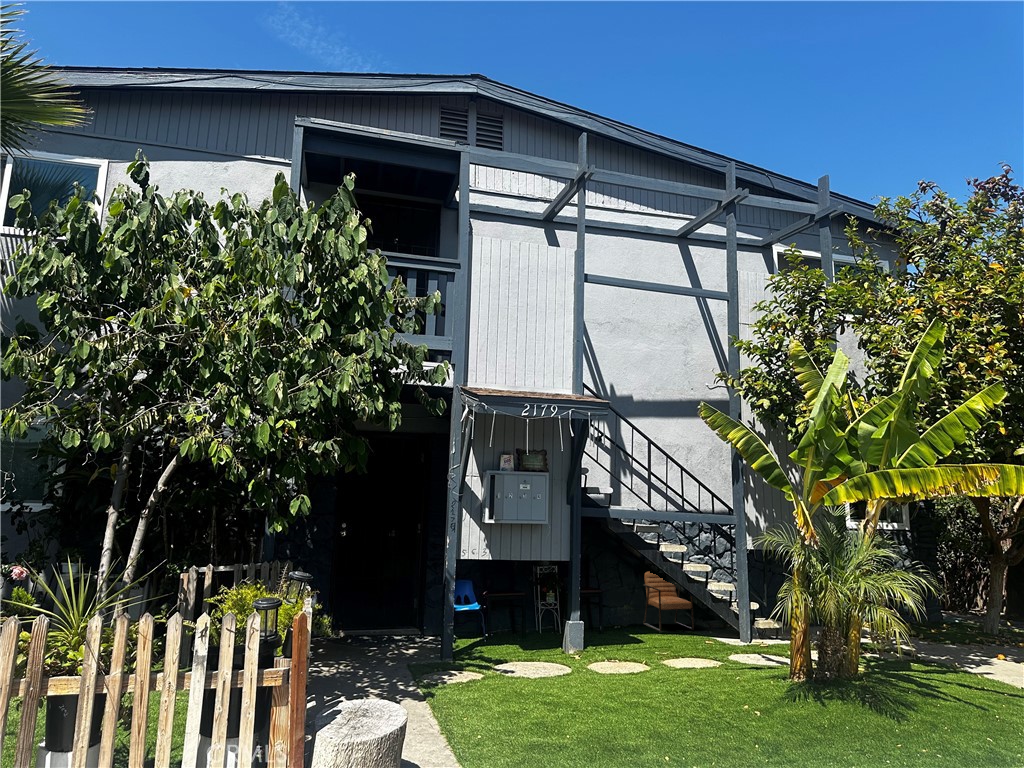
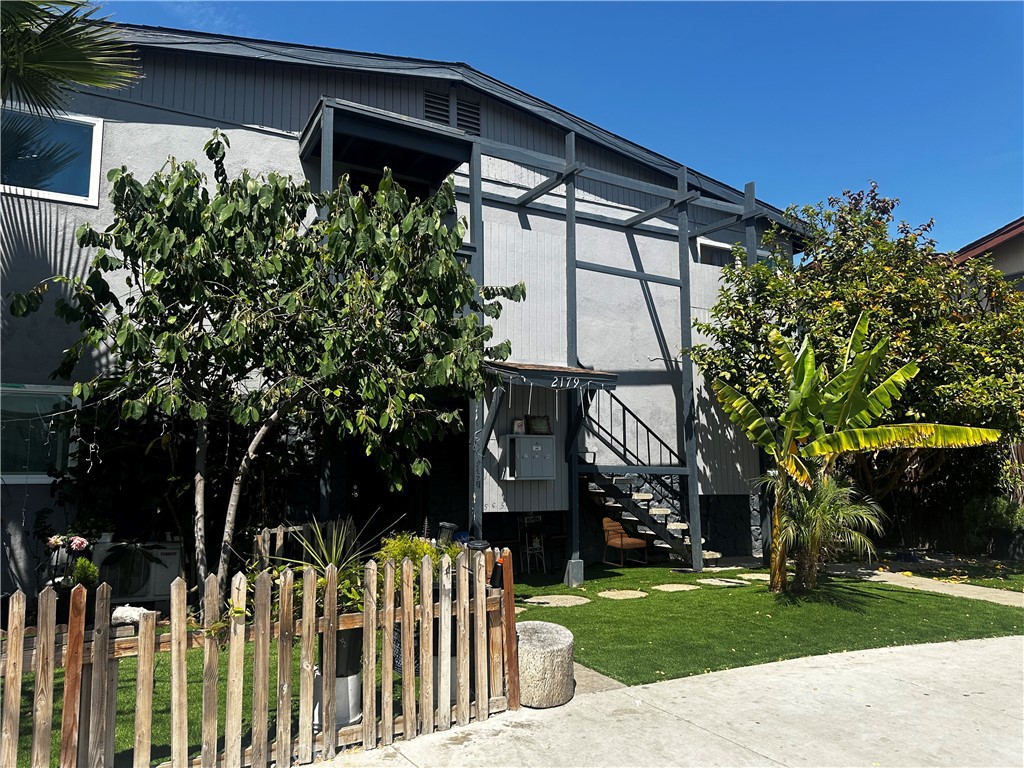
potted tree: none [706,598,737,644] -> present [669,539,691,573]

